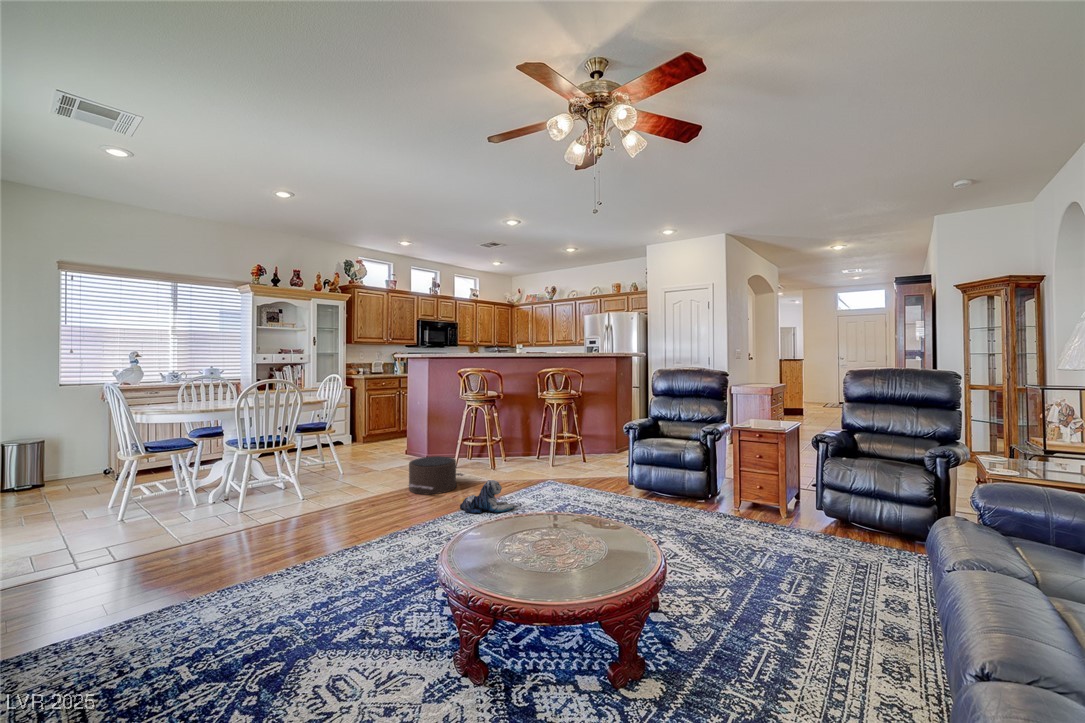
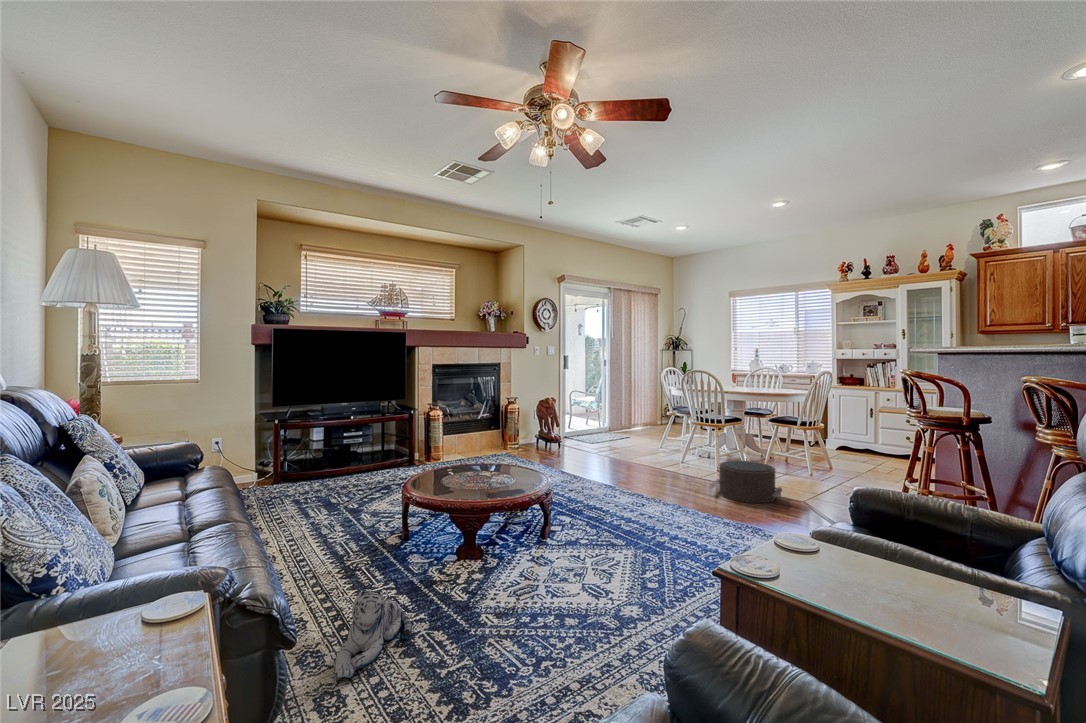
plush toy: present [460,480,515,513] -> present [335,590,412,678]

